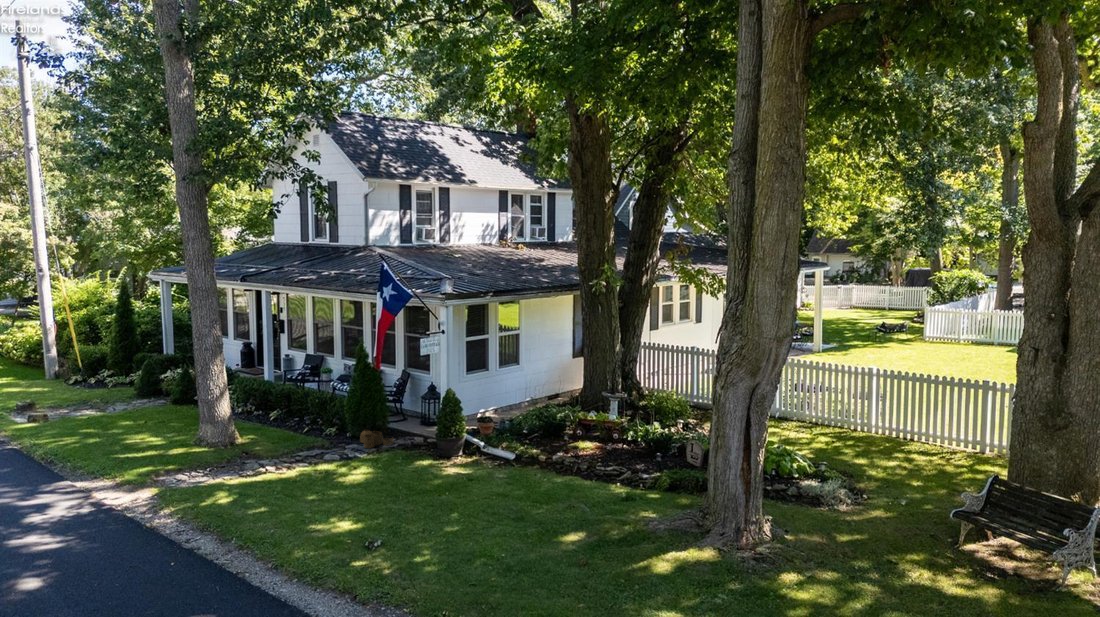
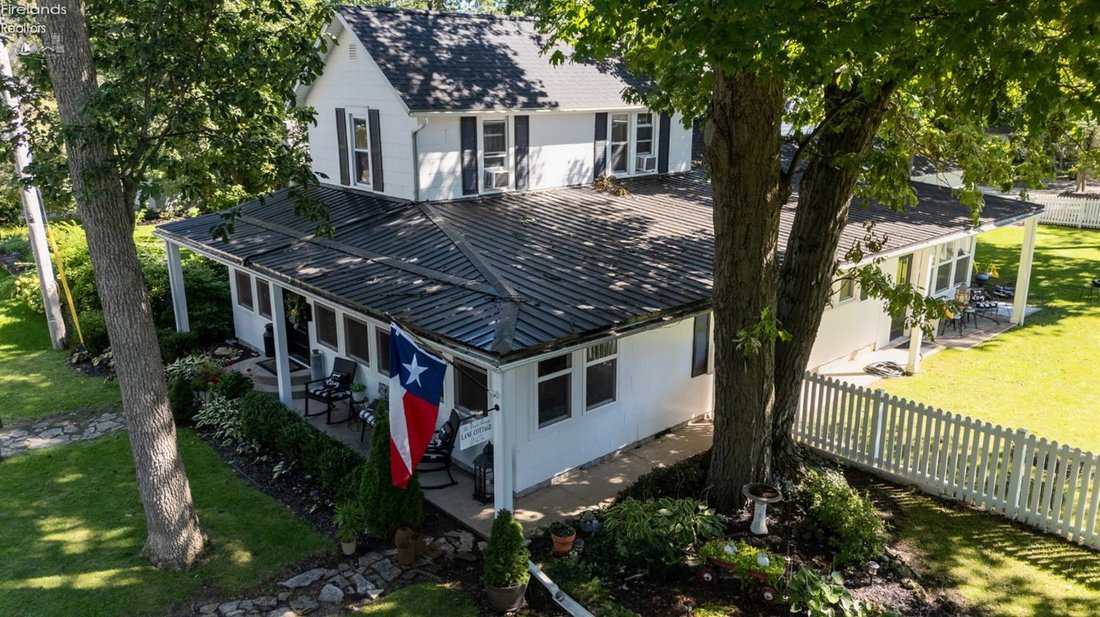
potted plant: none [316,407,340,447] -> present [334,500,361,555]

